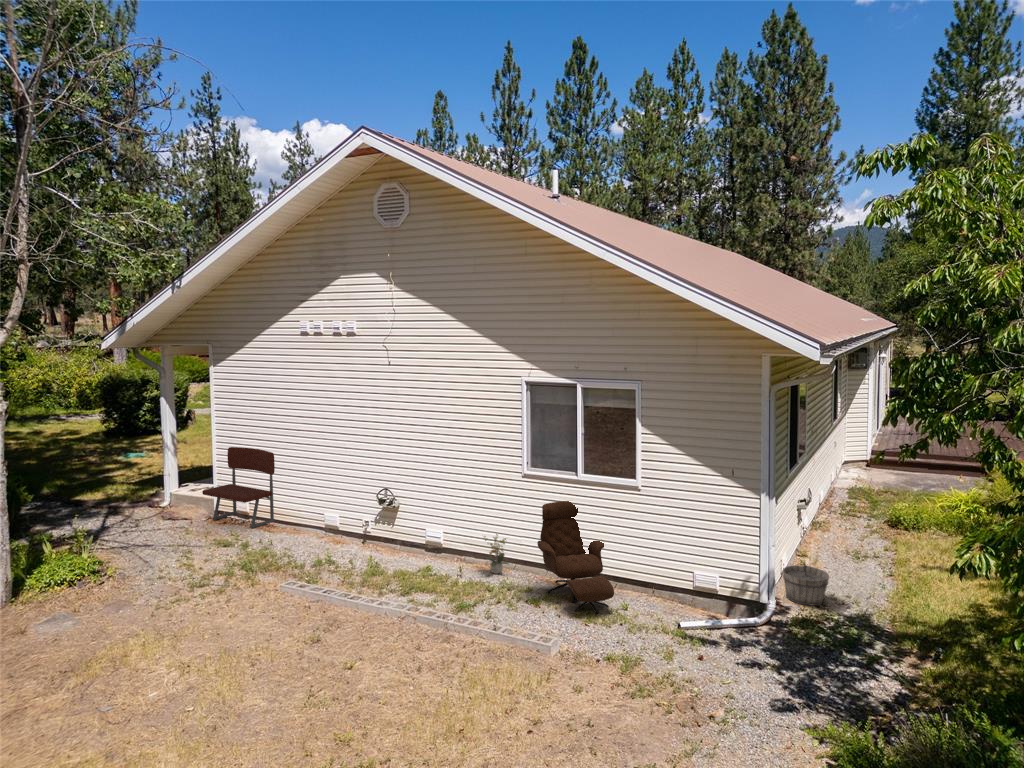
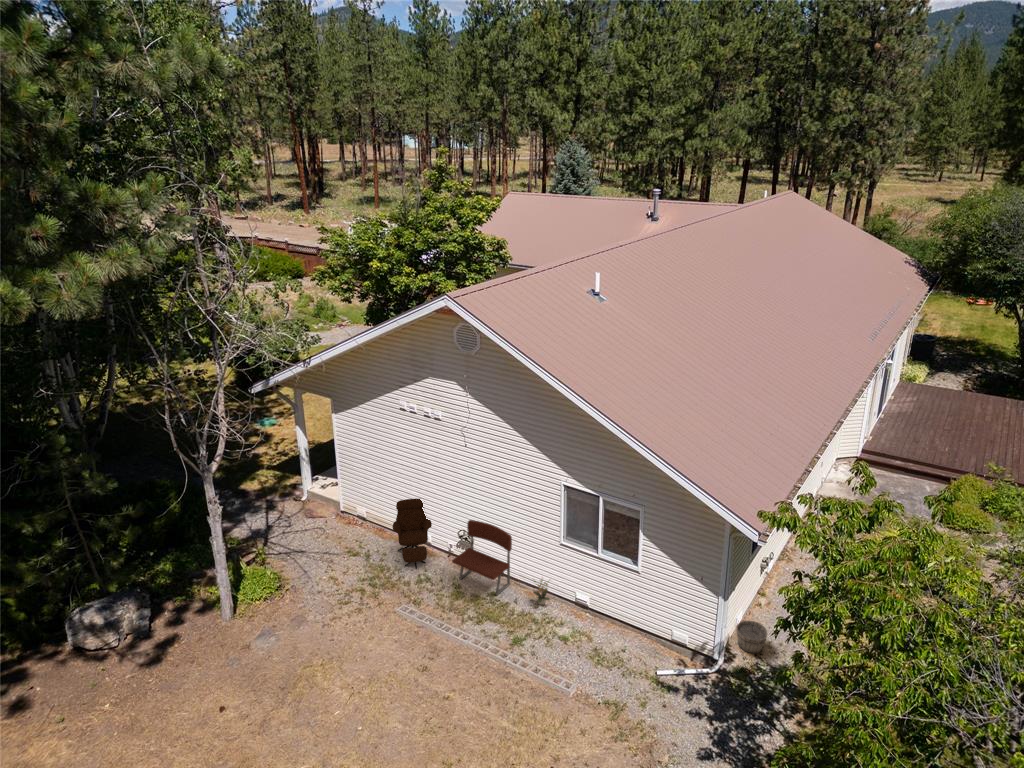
bench: present [202,447,275,528] -> present [452,520,512,595]
lounge chair: present [537,501,614,614] -> present [393,498,432,569]

